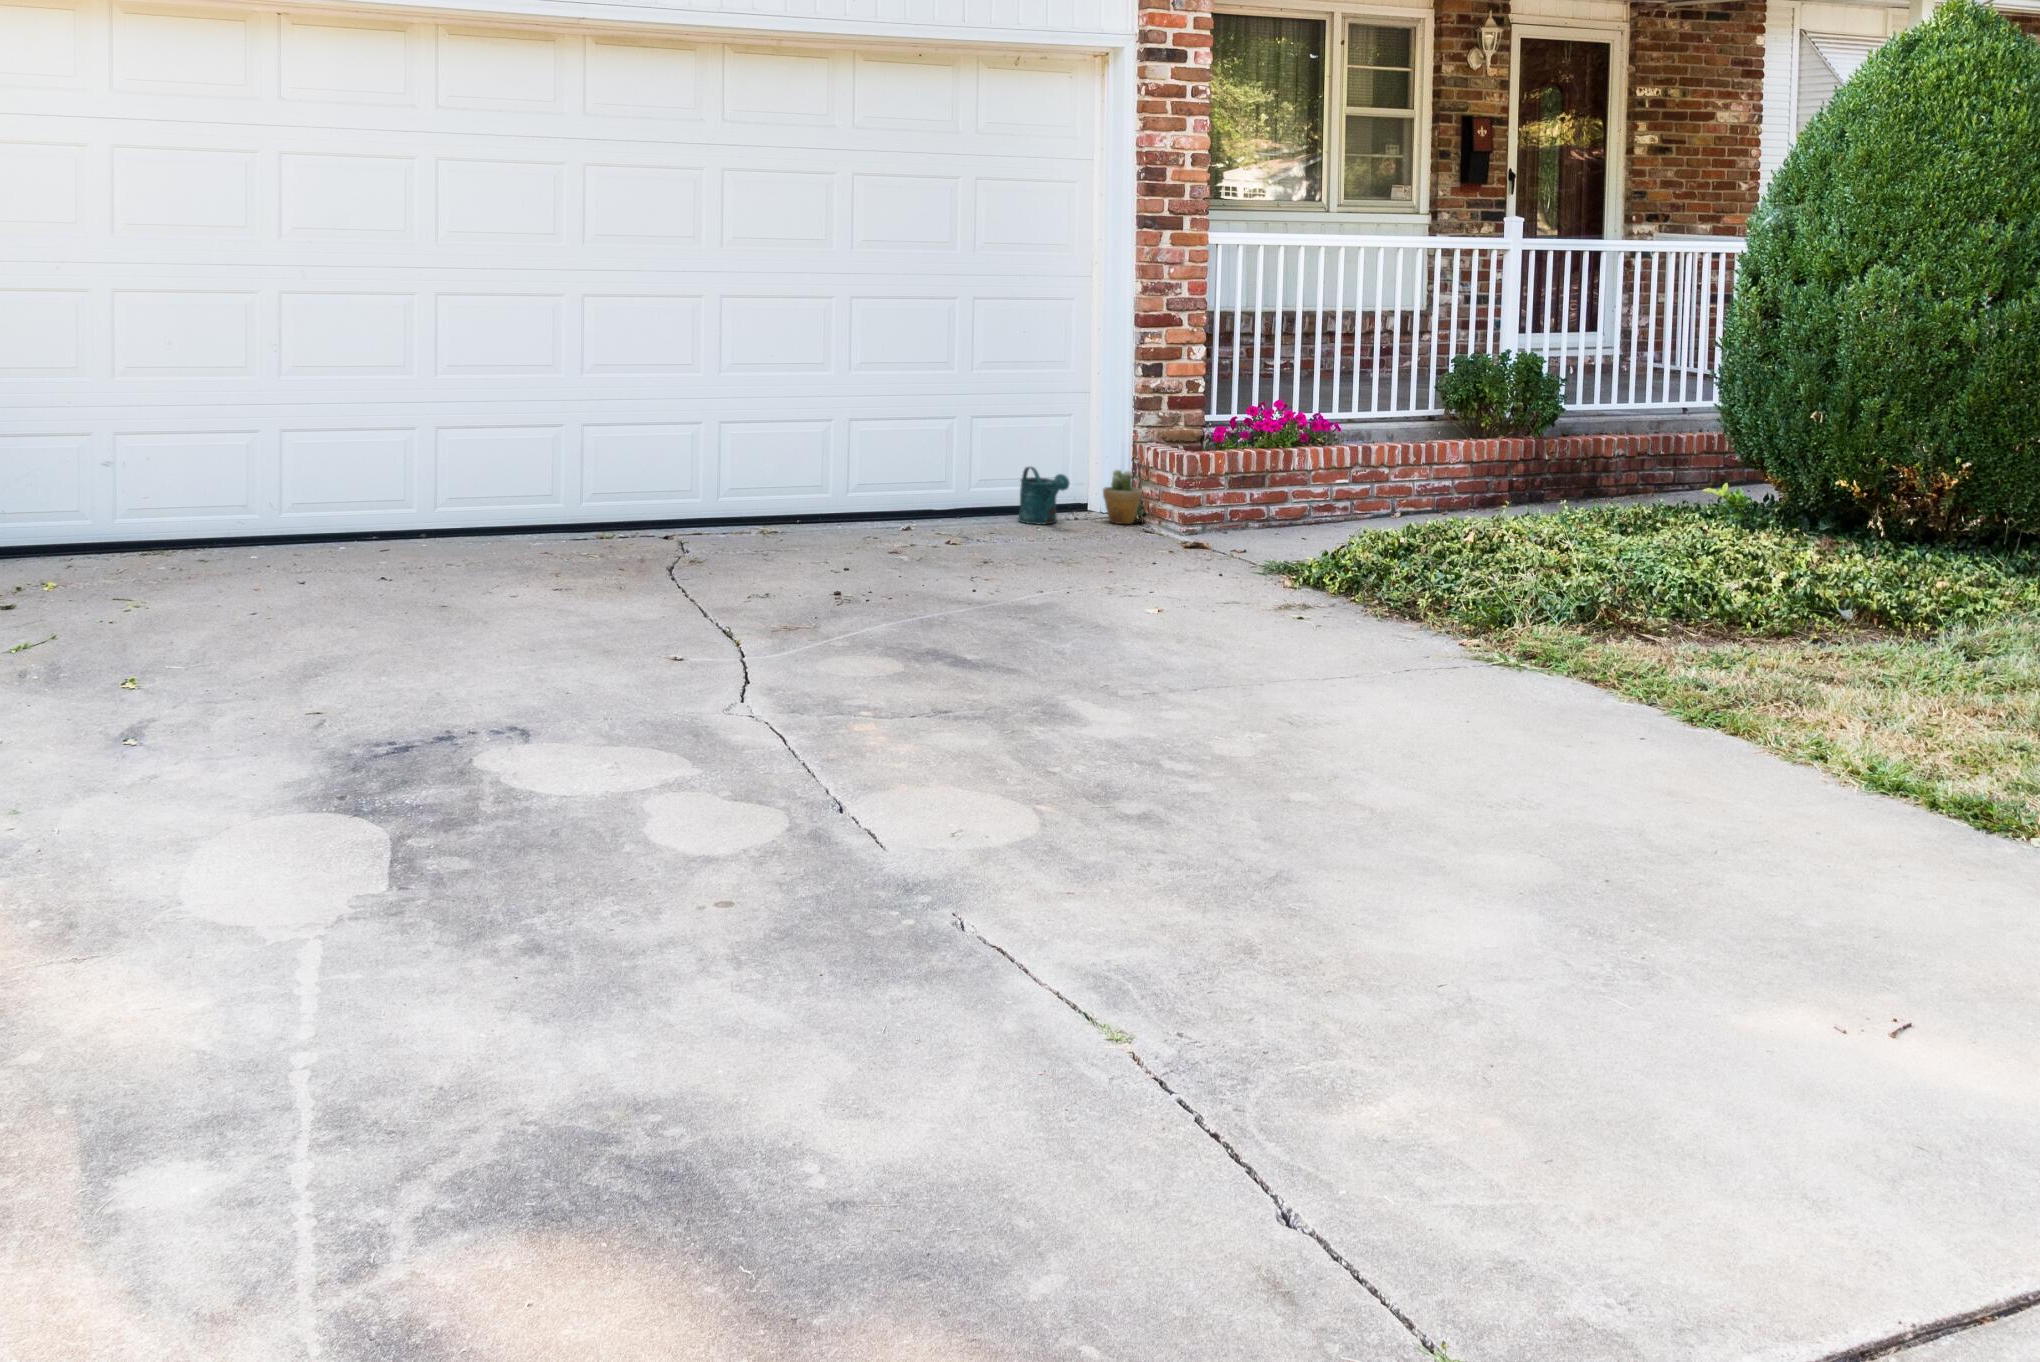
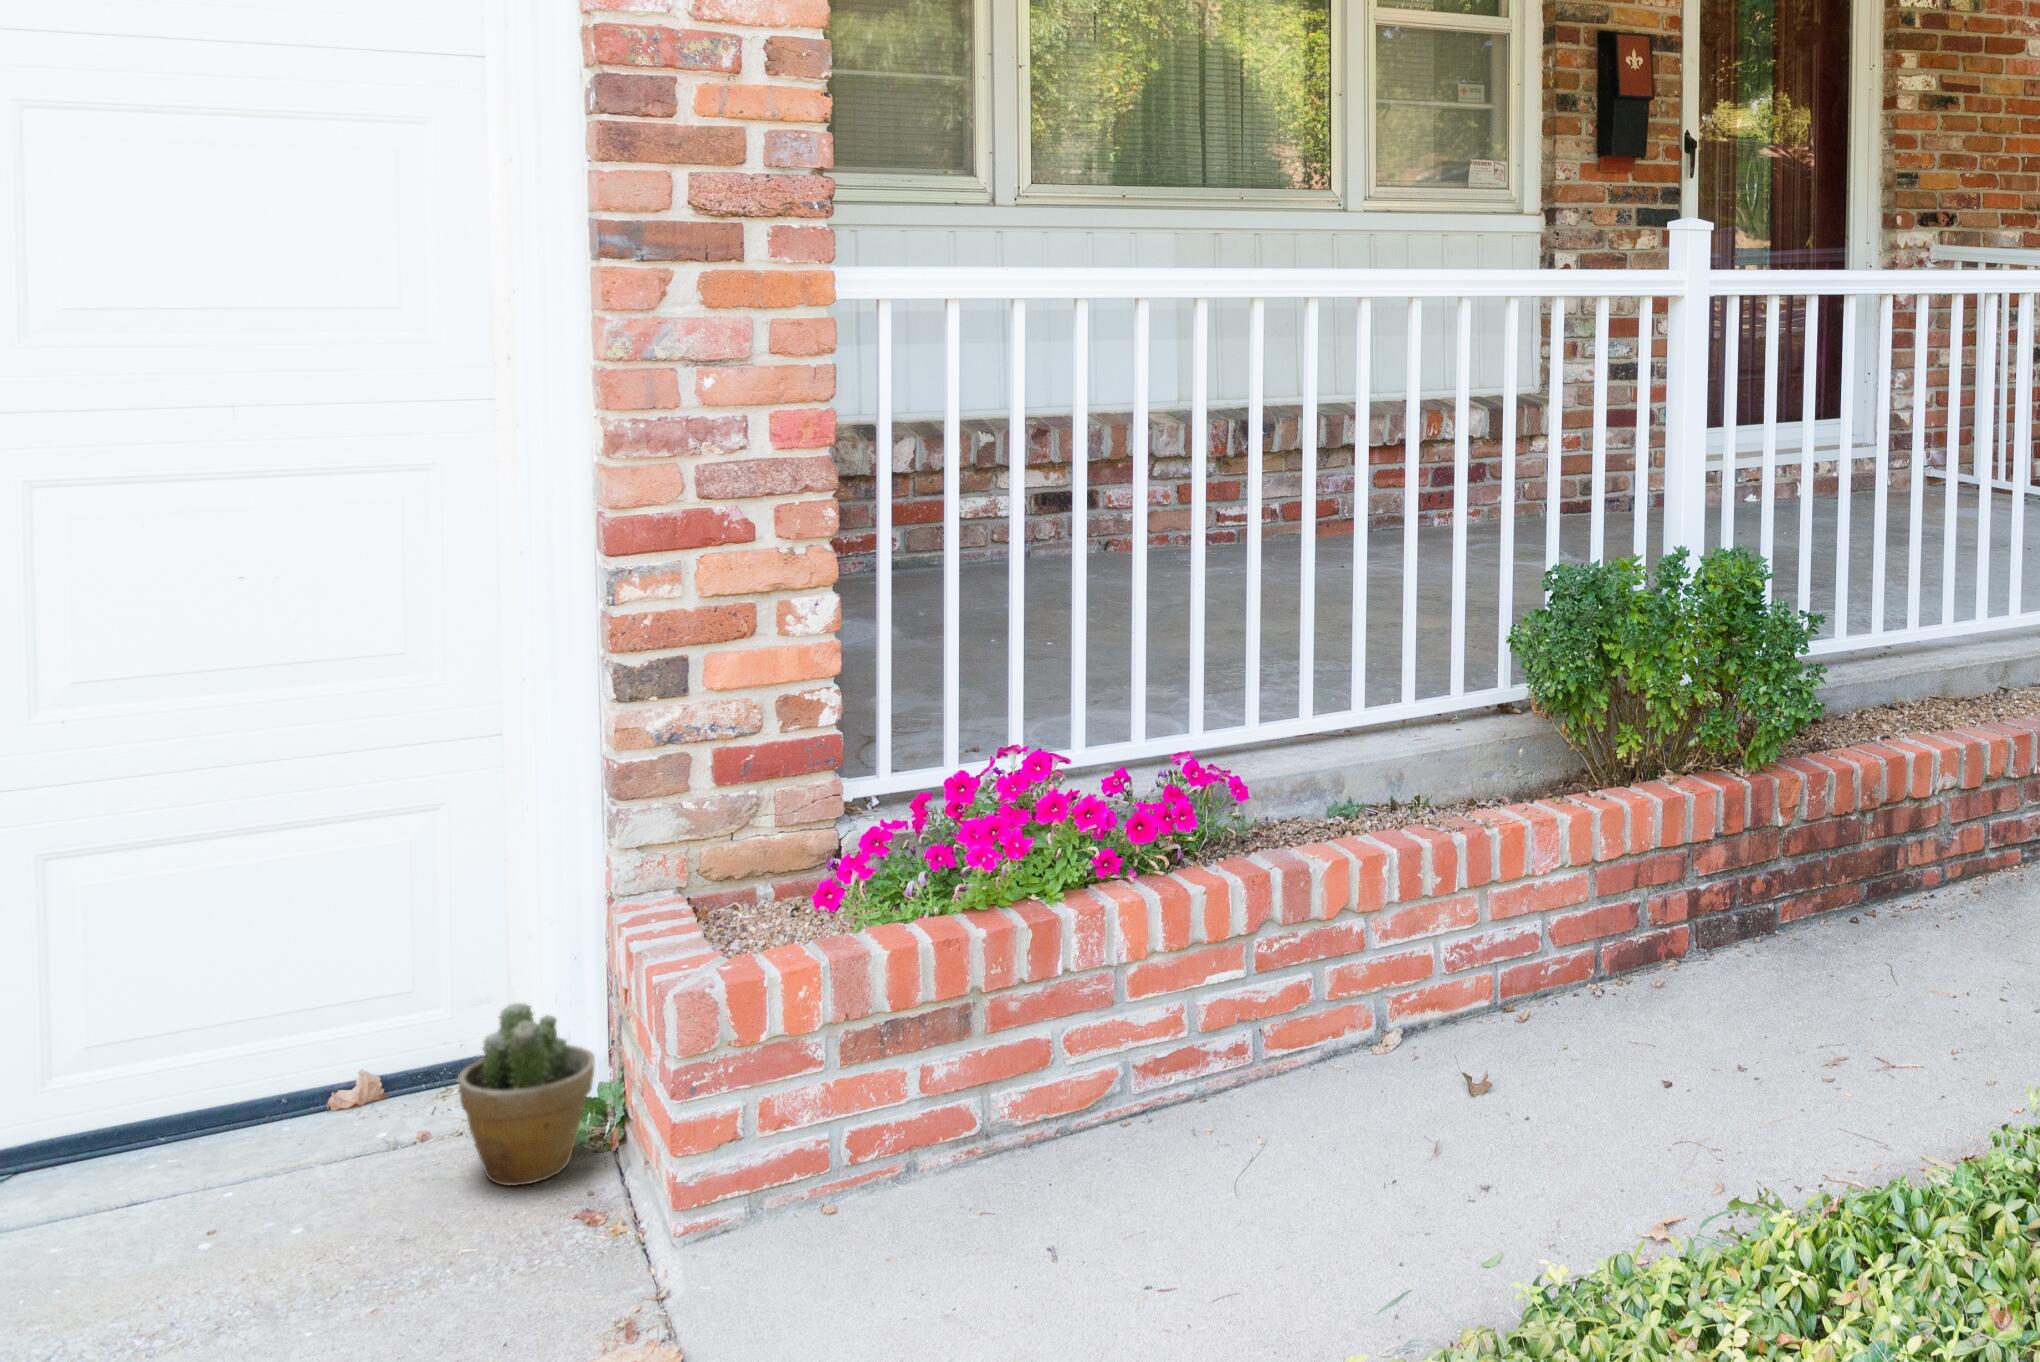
watering can: present [1019,467,1069,524] -> none [154,1012,300,1229]

